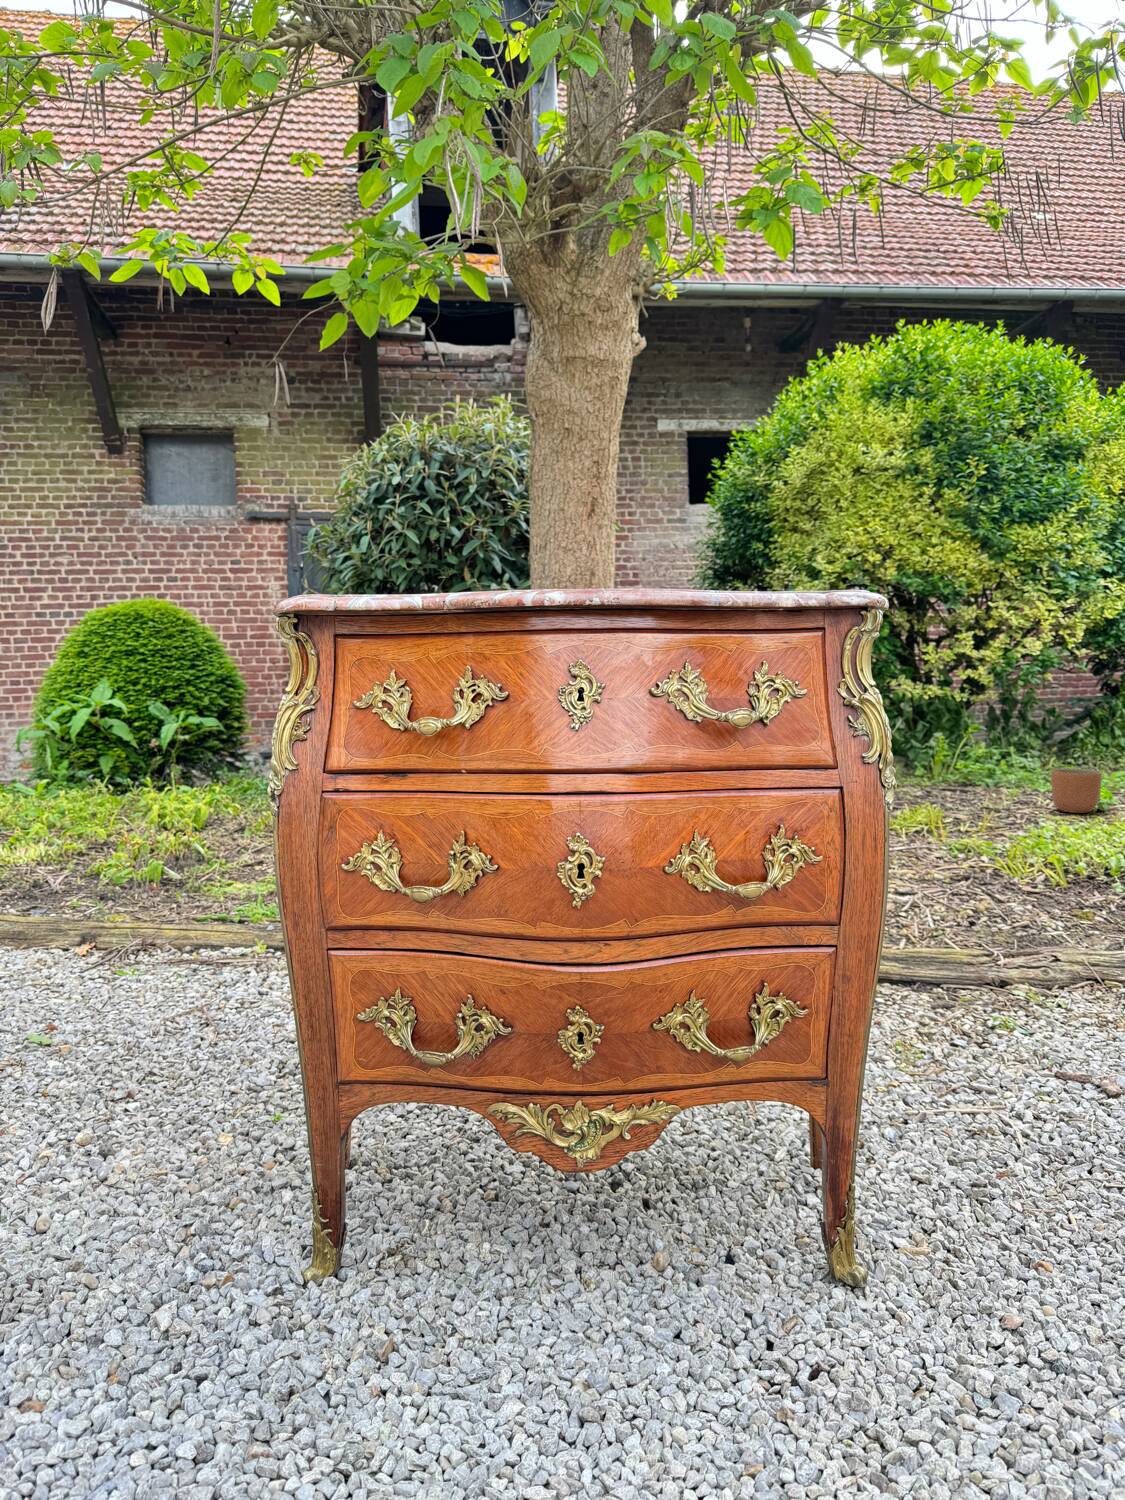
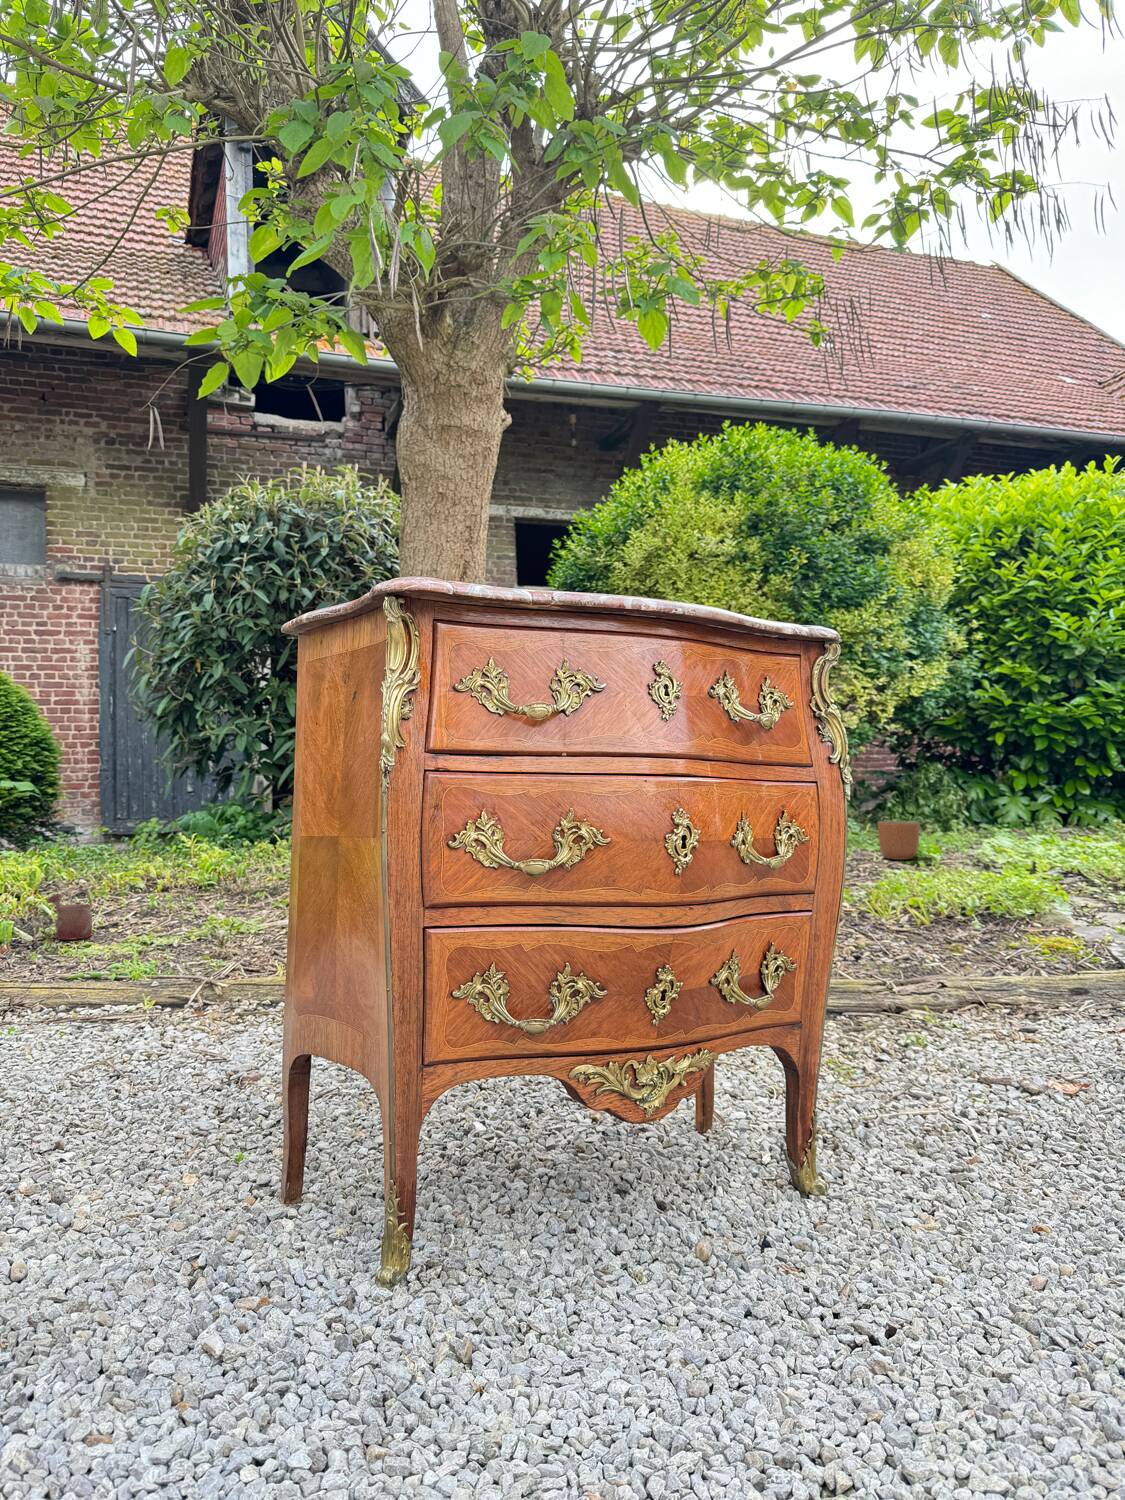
watering can: none [199,831,237,880] -> present [47,888,92,940]

